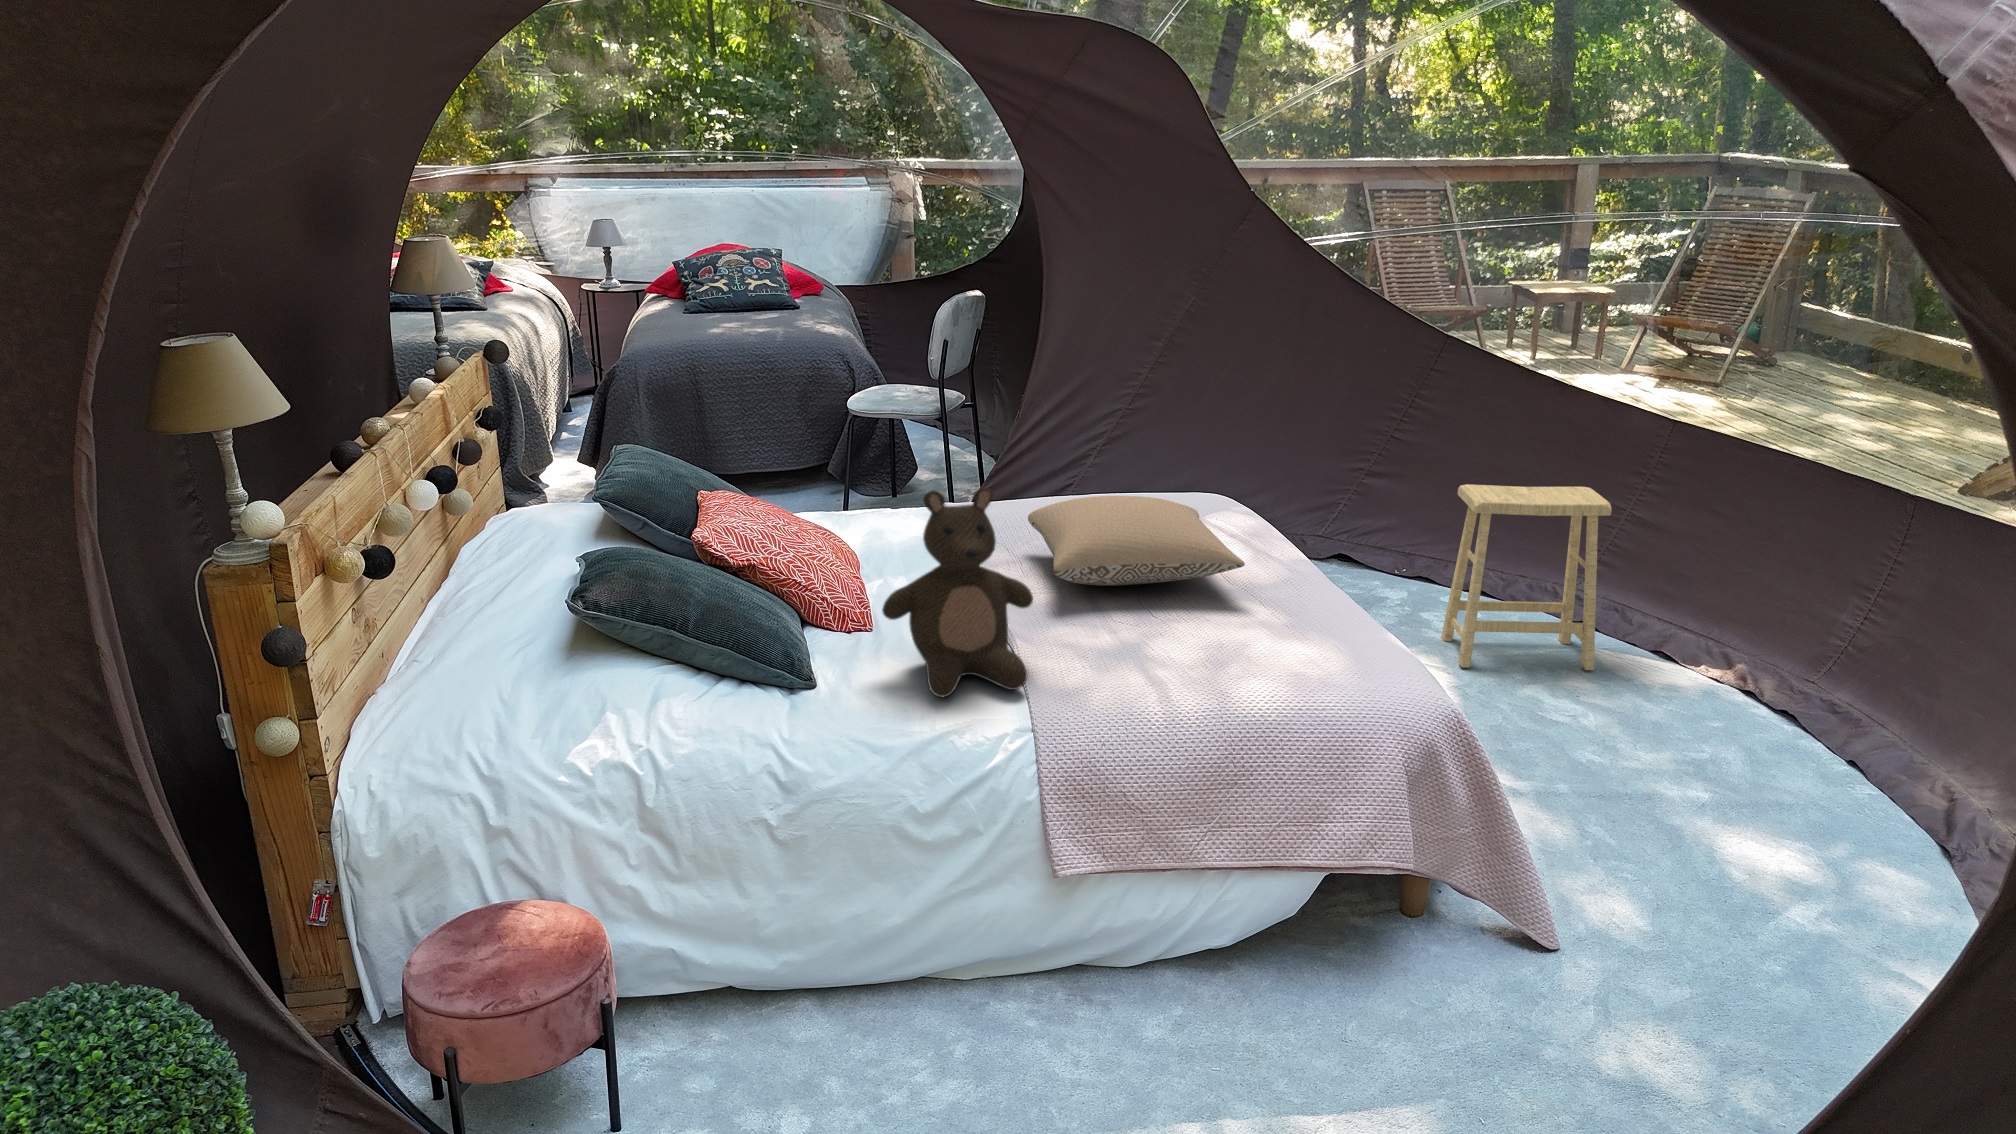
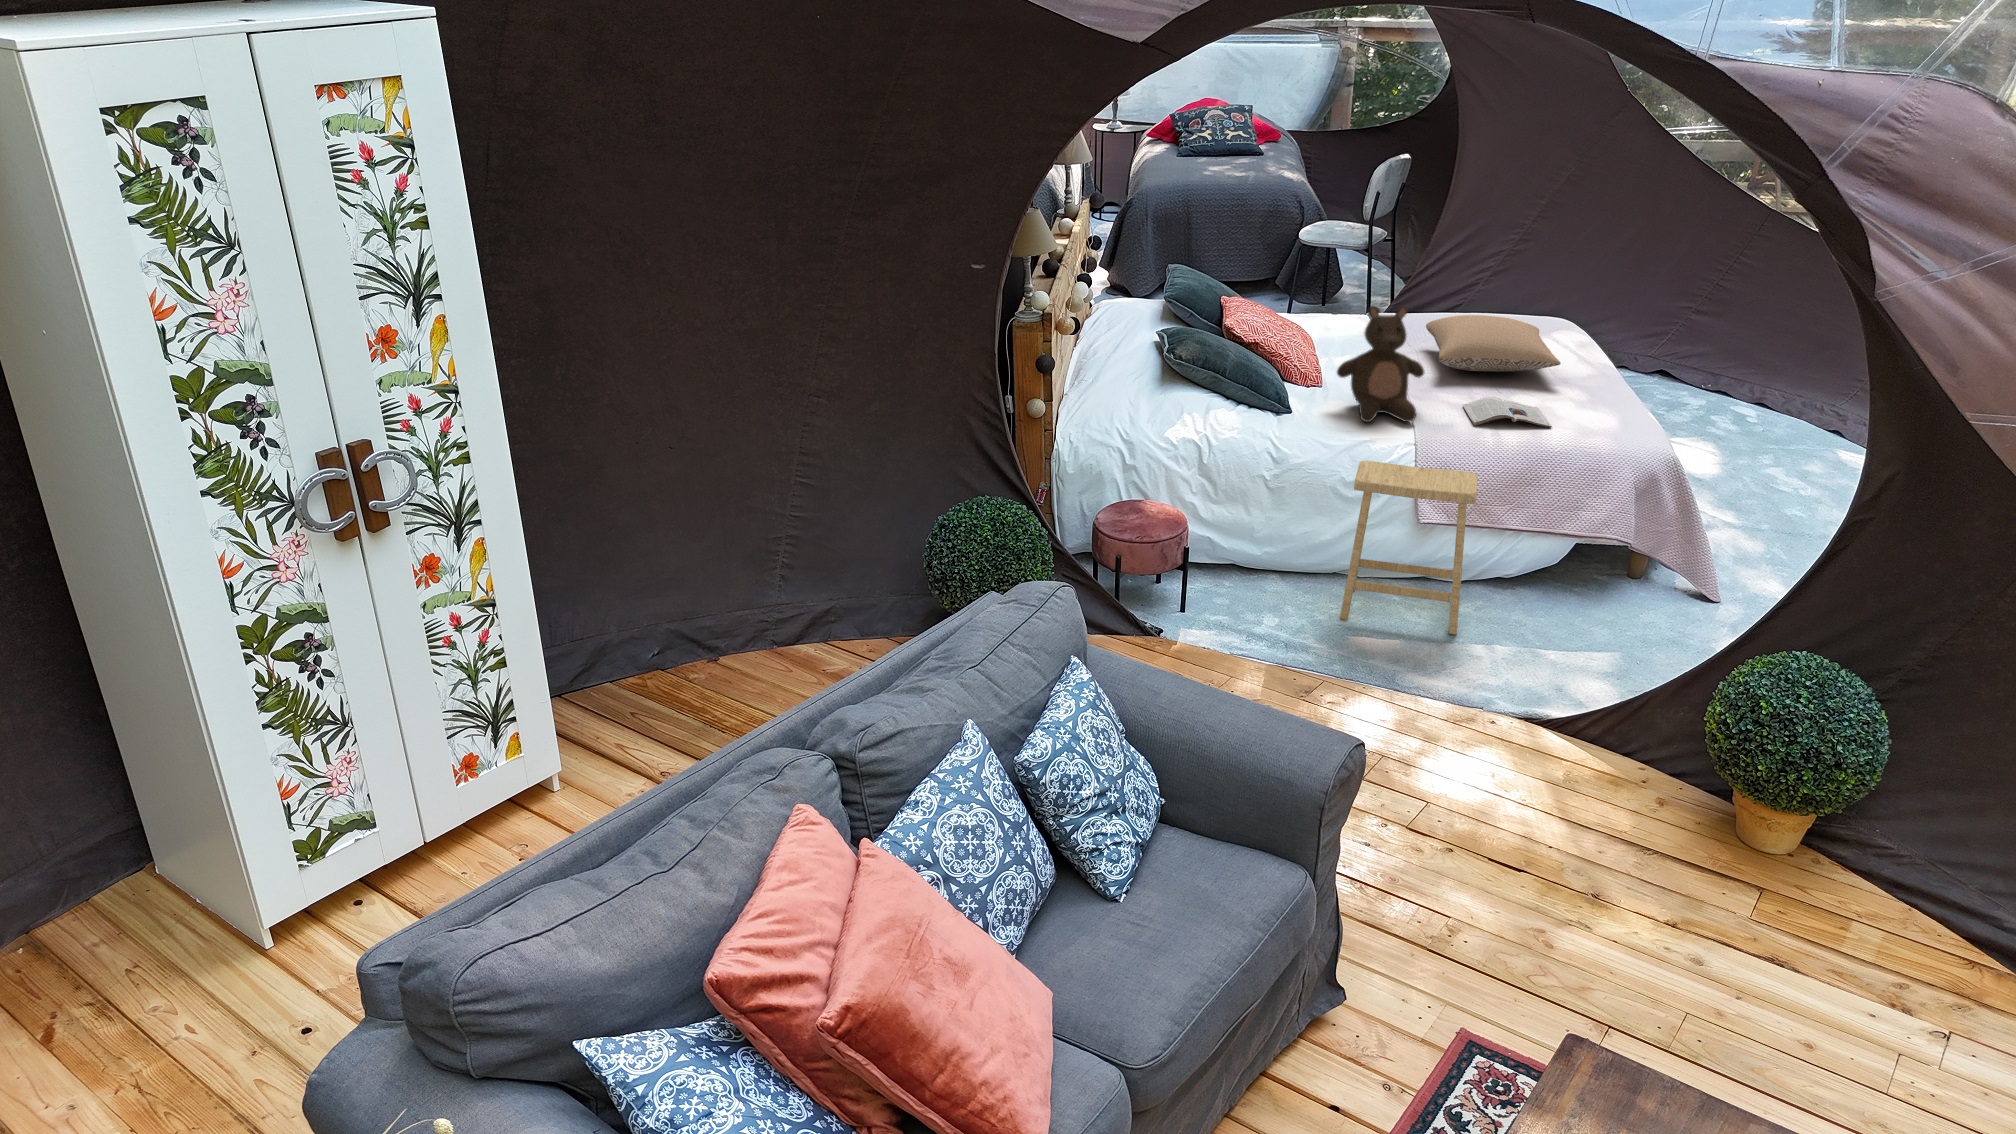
footstool: present [1441,484,1612,670] -> present [1340,461,1478,635]
magazine: none [1102,630,1254,685] -> present [1463,397,1552,428]

